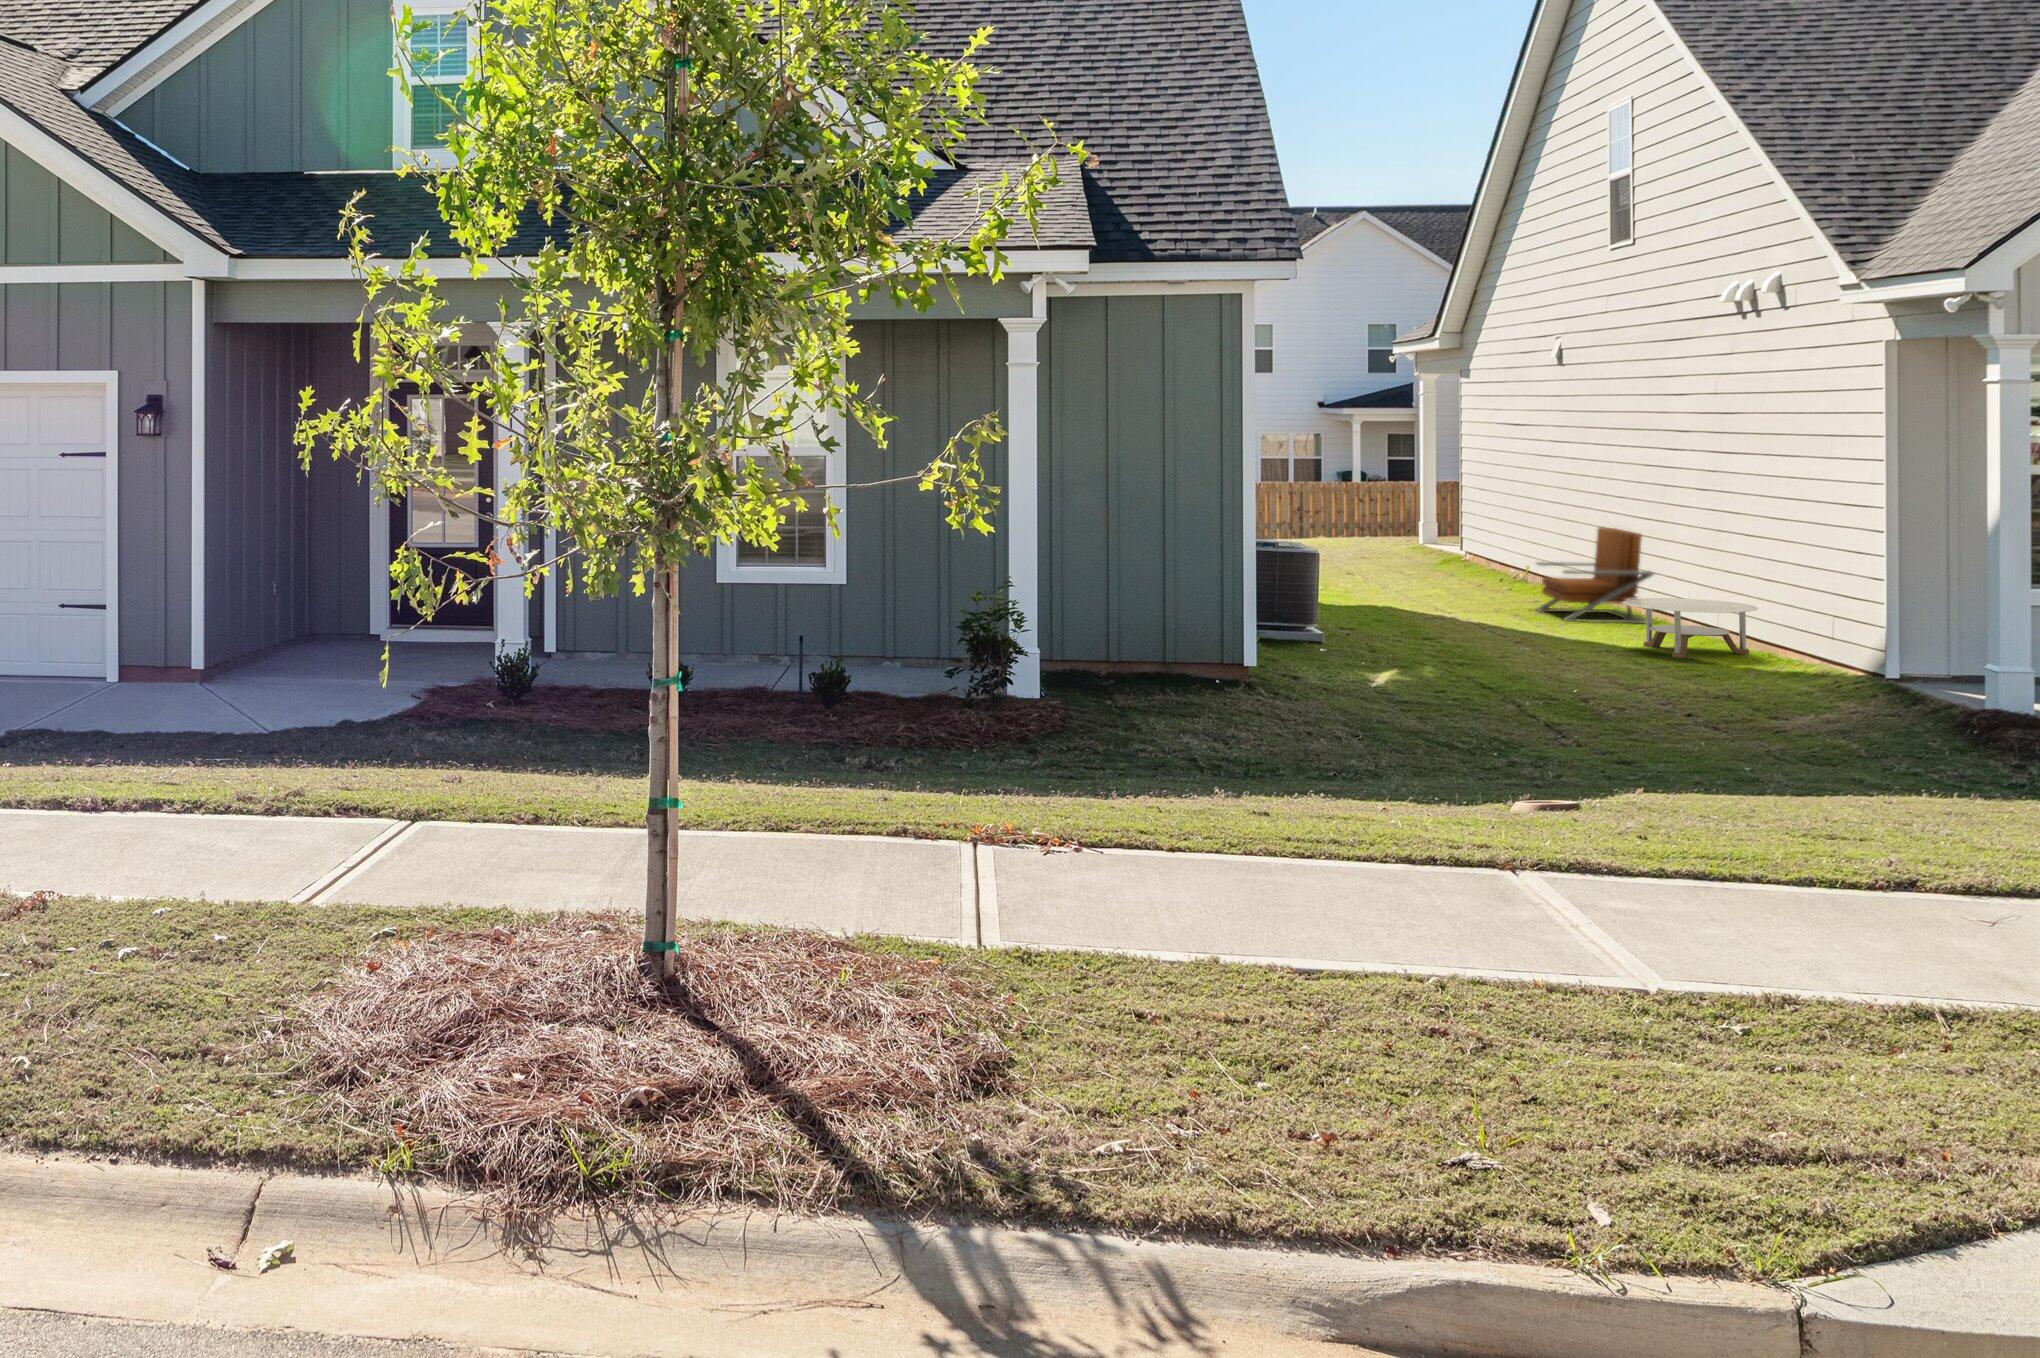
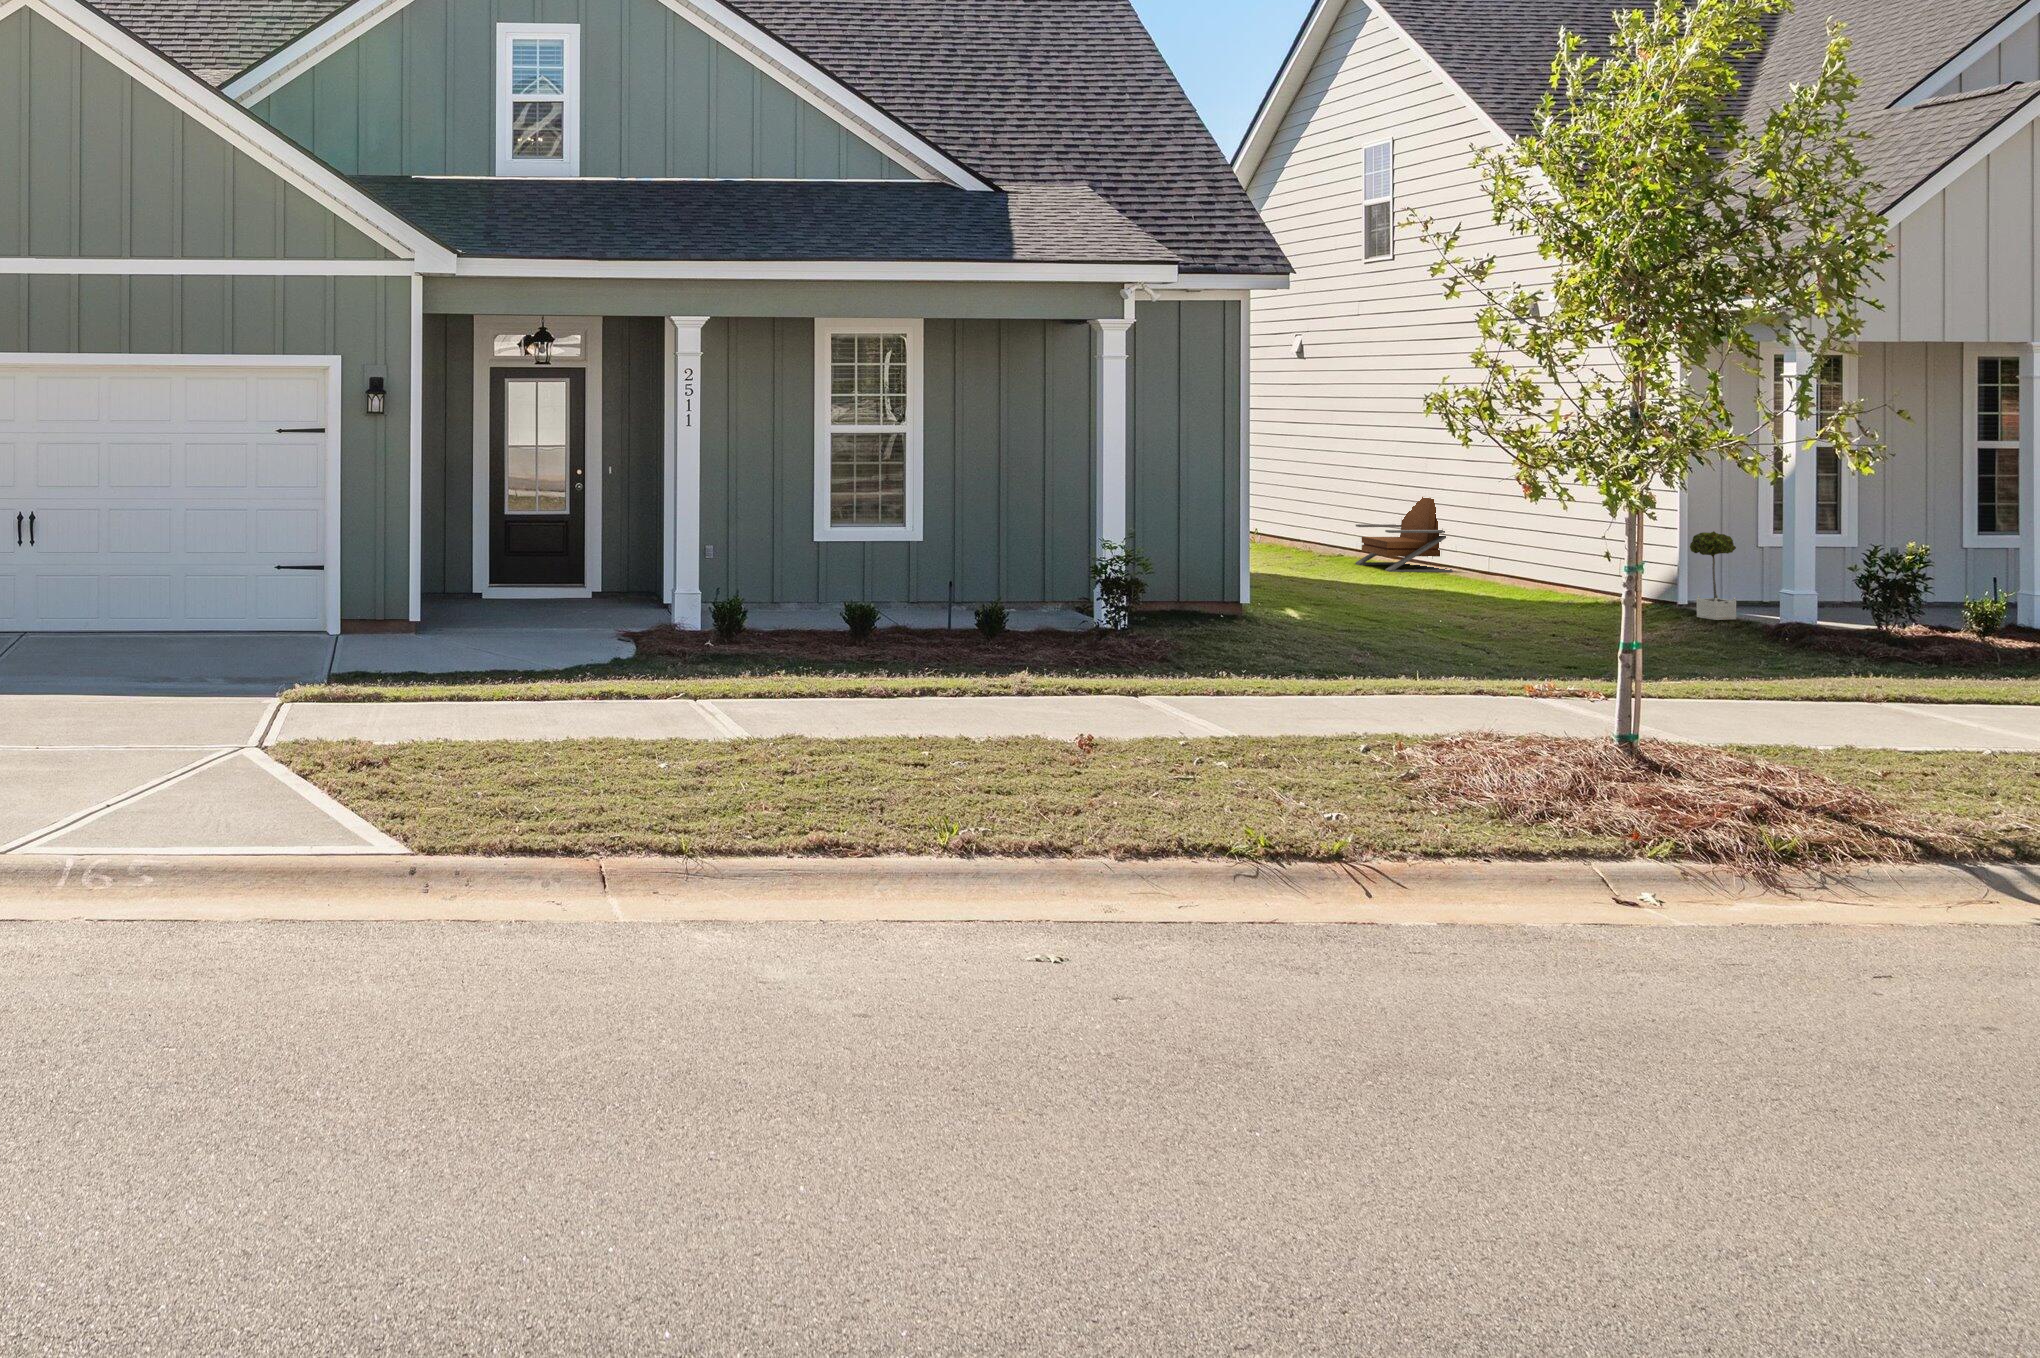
potted tree: none [1900,585,1966,702] -> present [1690,531,1737,620]
round table: present [1622,598,1758,658] -> none [1457,549,1560,595]

